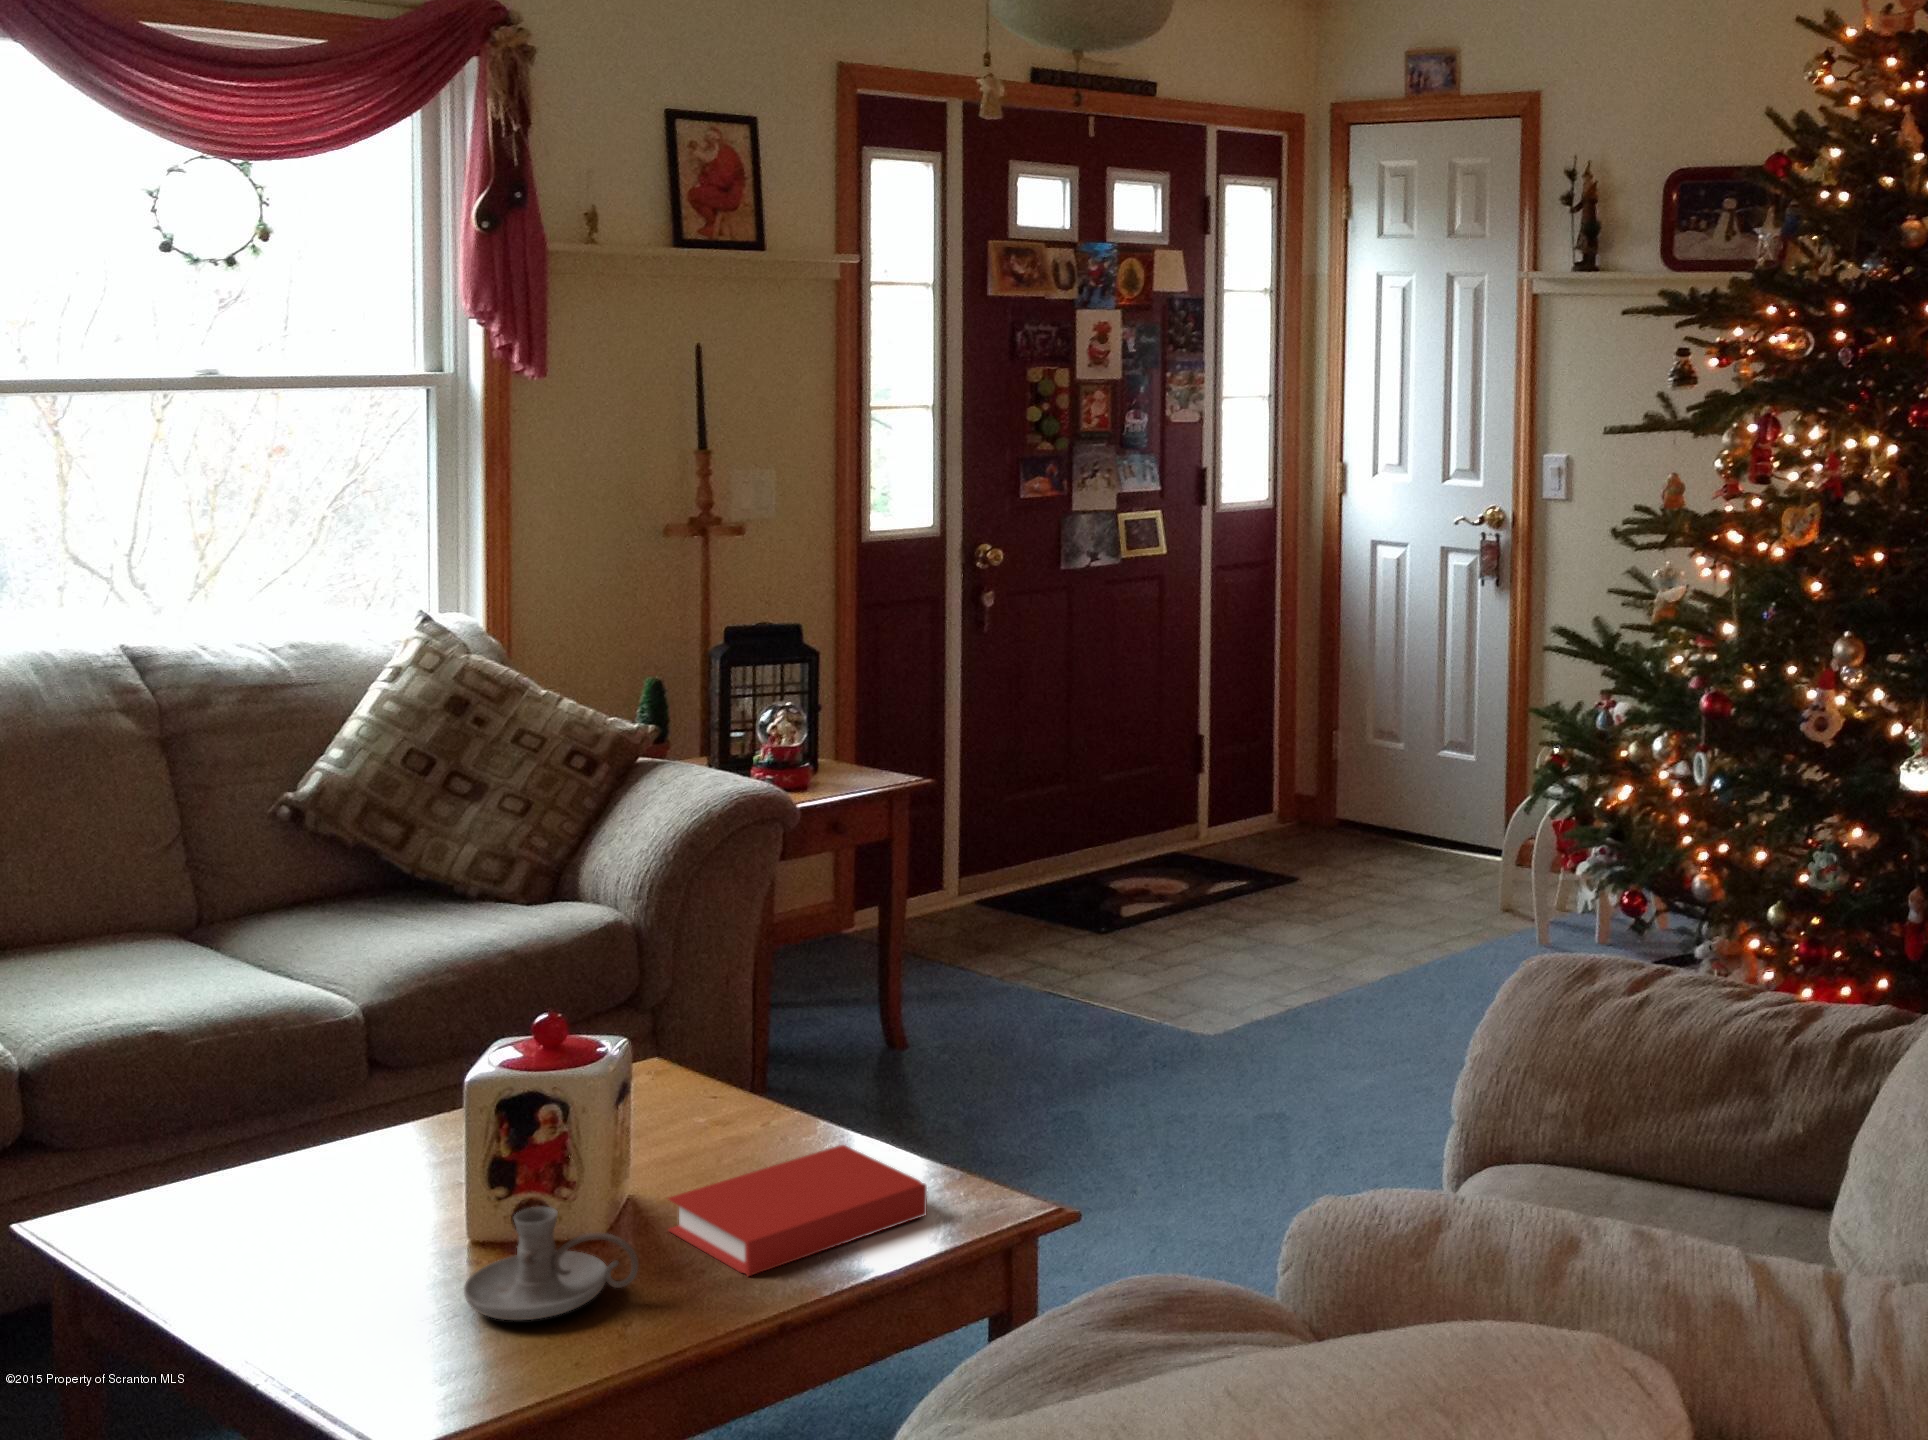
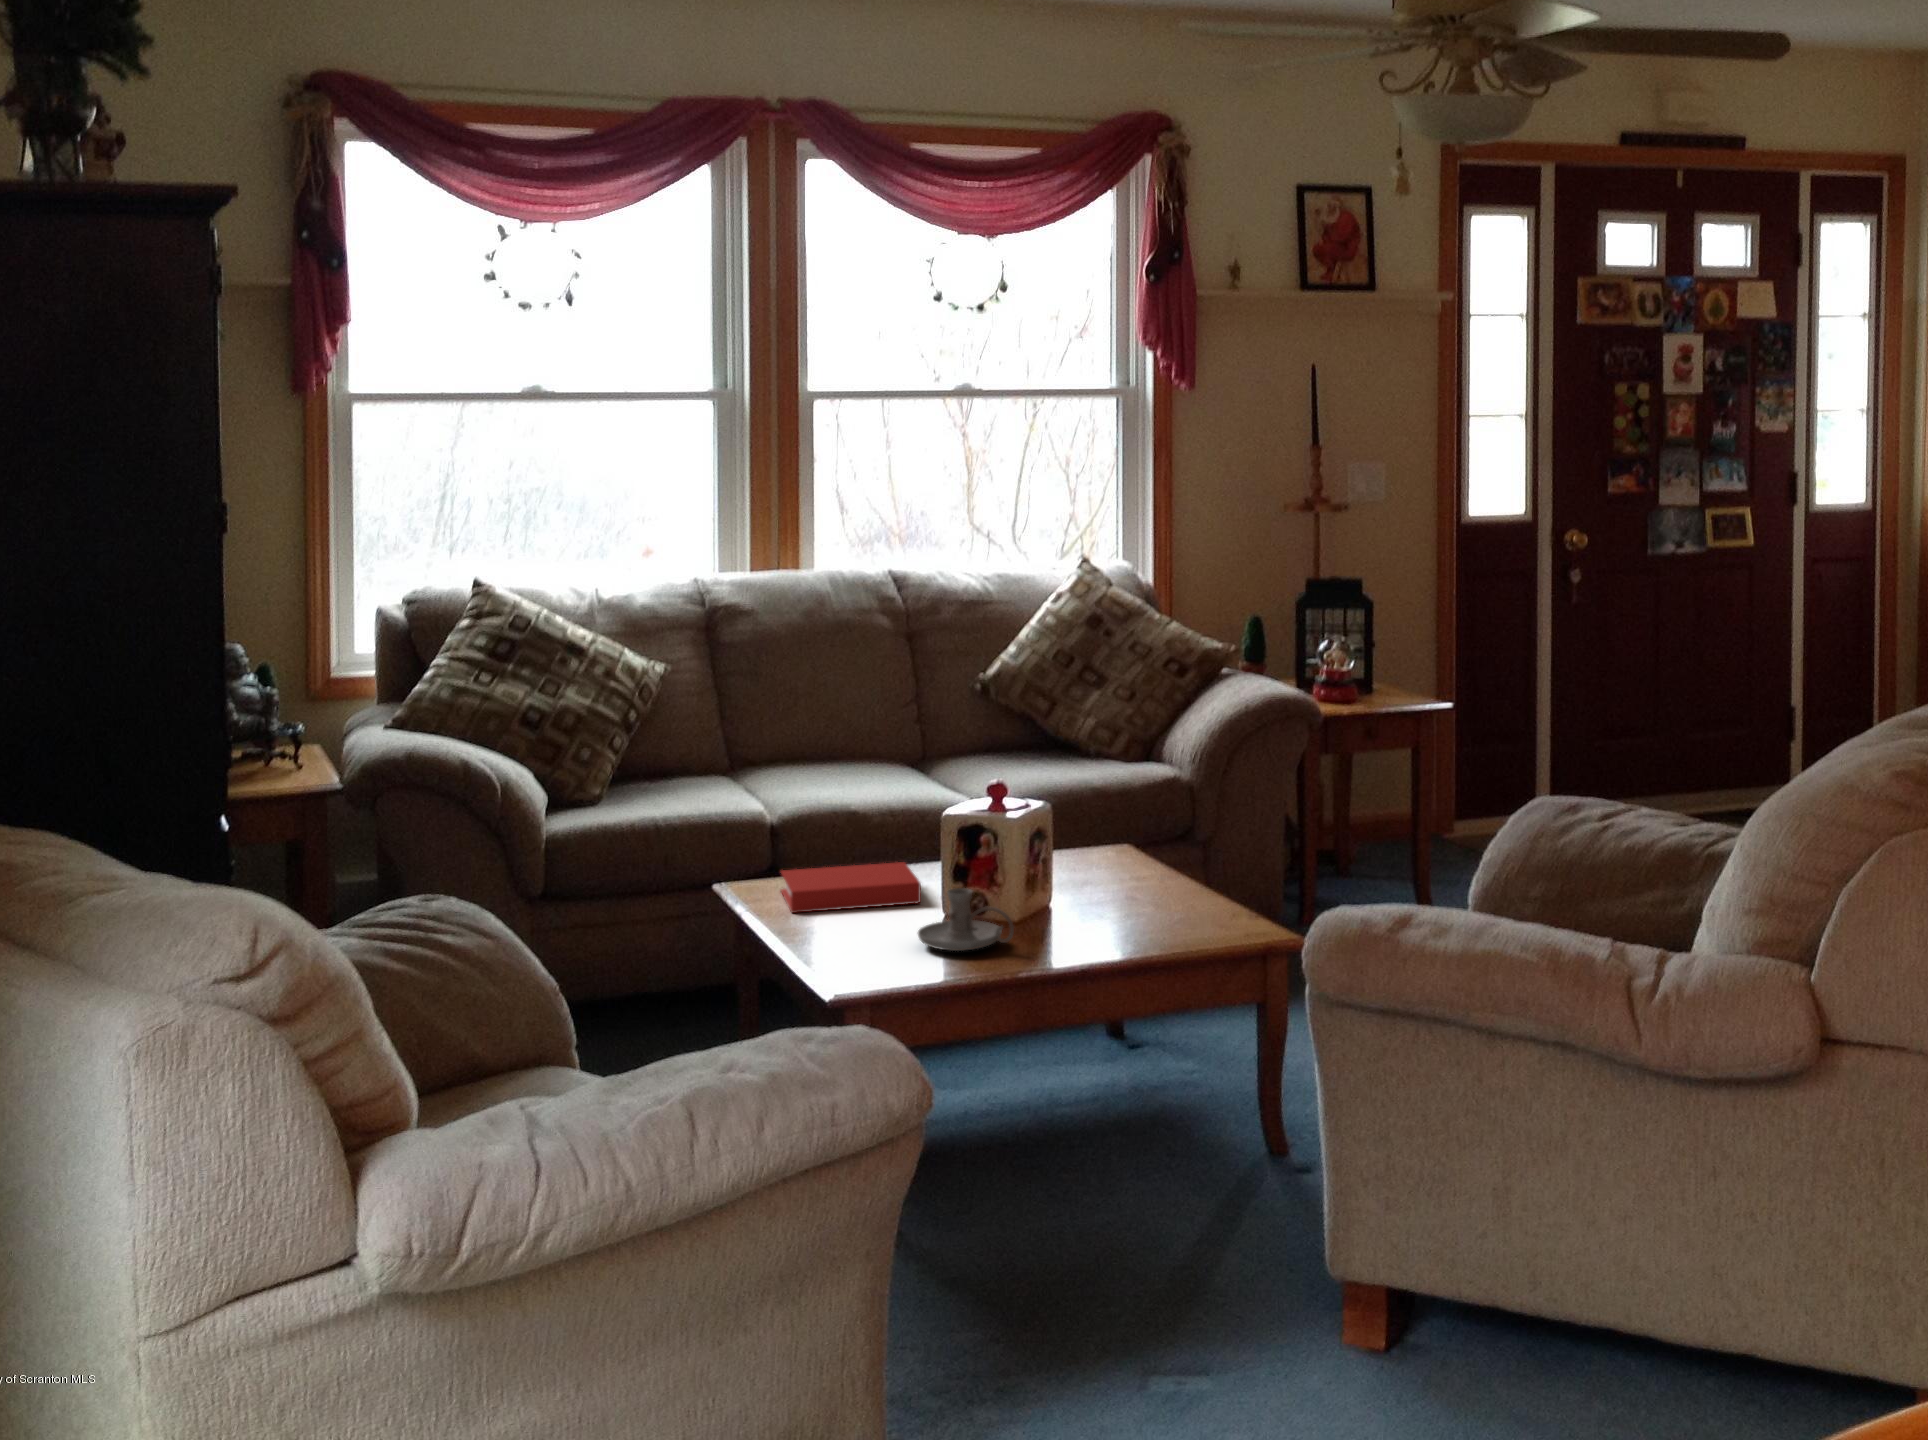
book: present [669,1145,927,1276] -> present [781,862,921,913]

